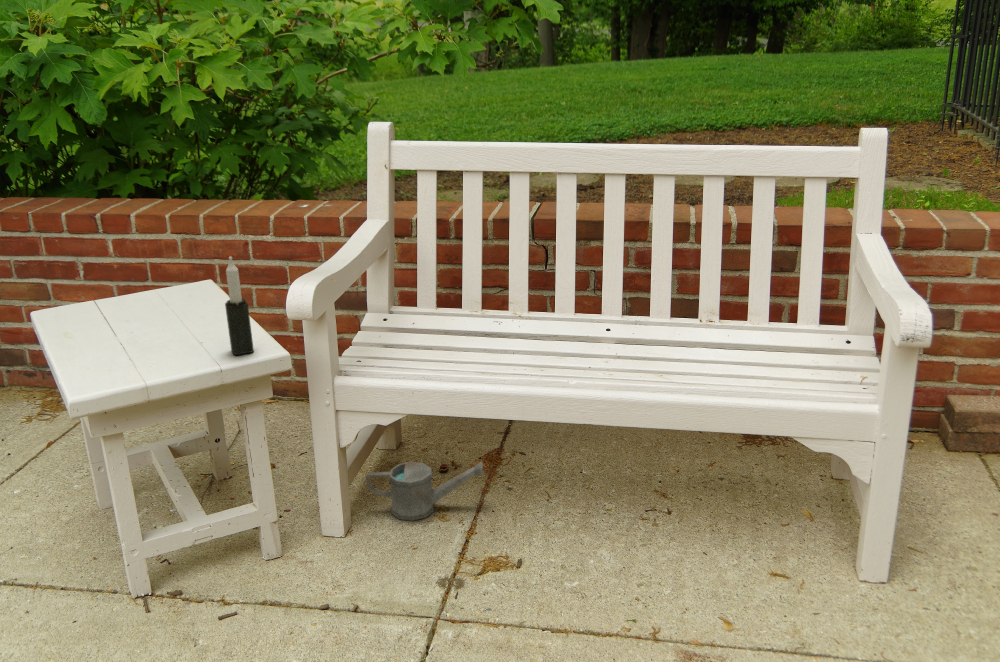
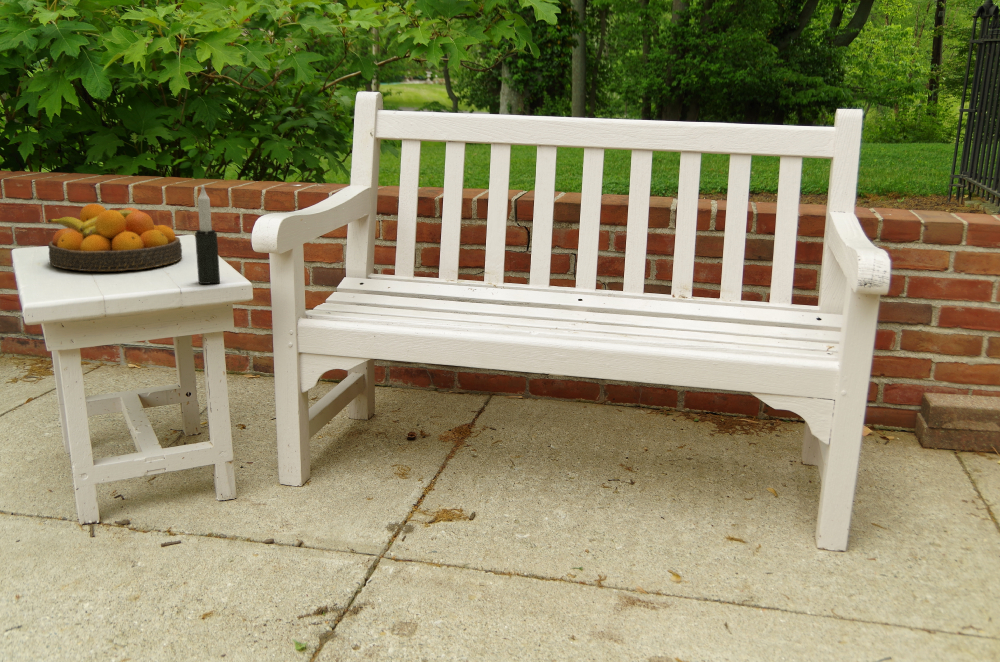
fruit bowl: none [66,265,206,343] -> present [48,204,182,271]
watering can: present [366,462,483,521] -> none [329,422,447,478]

